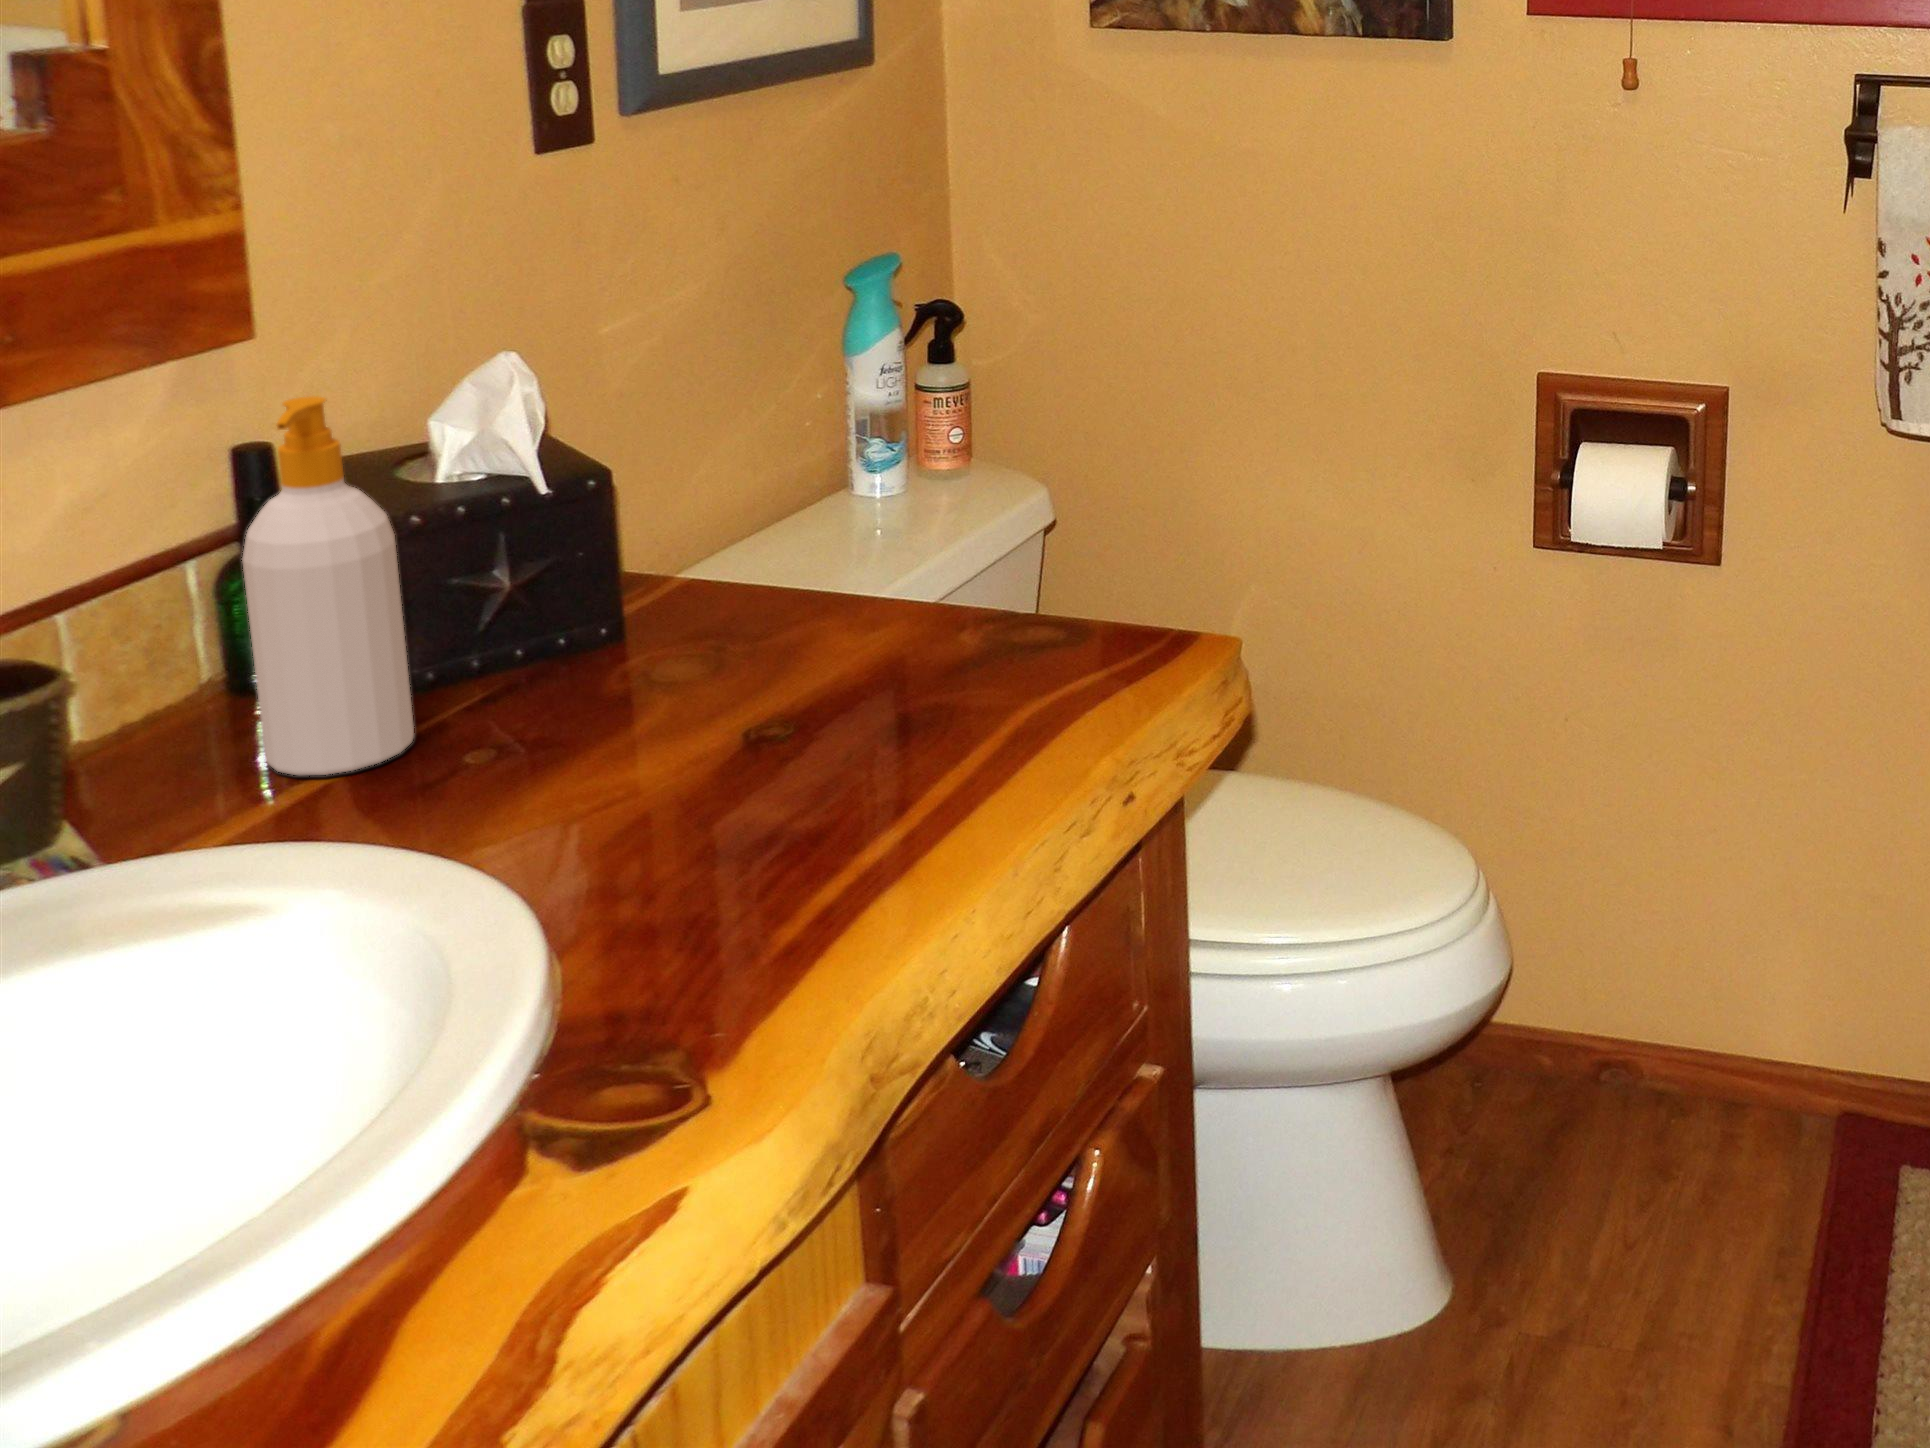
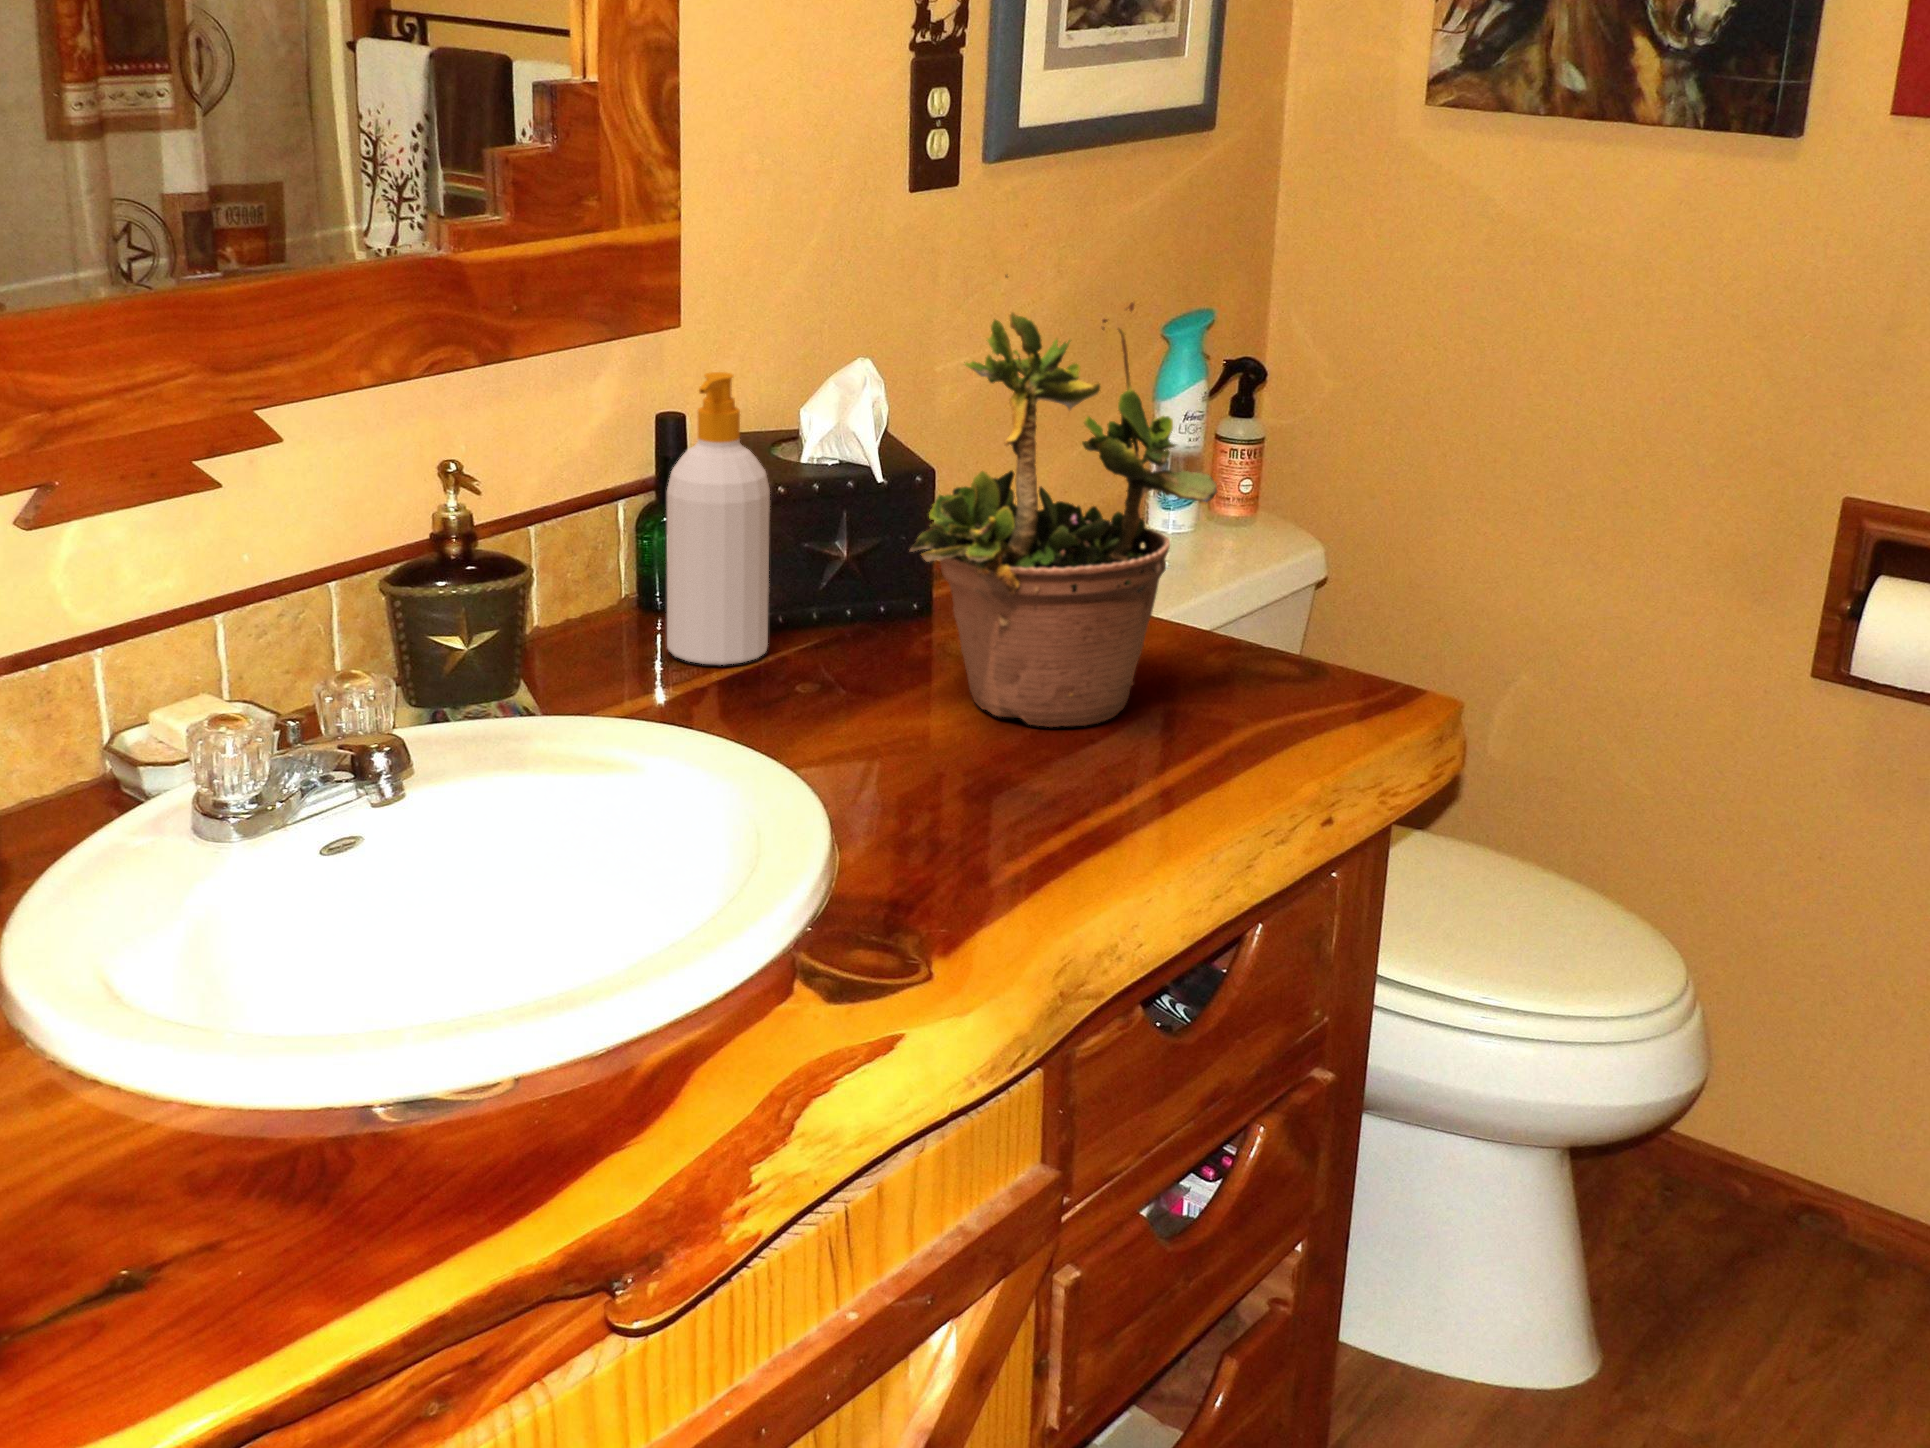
potted plant: none [601,241,977,777] -> present [910,275,1217,727]

